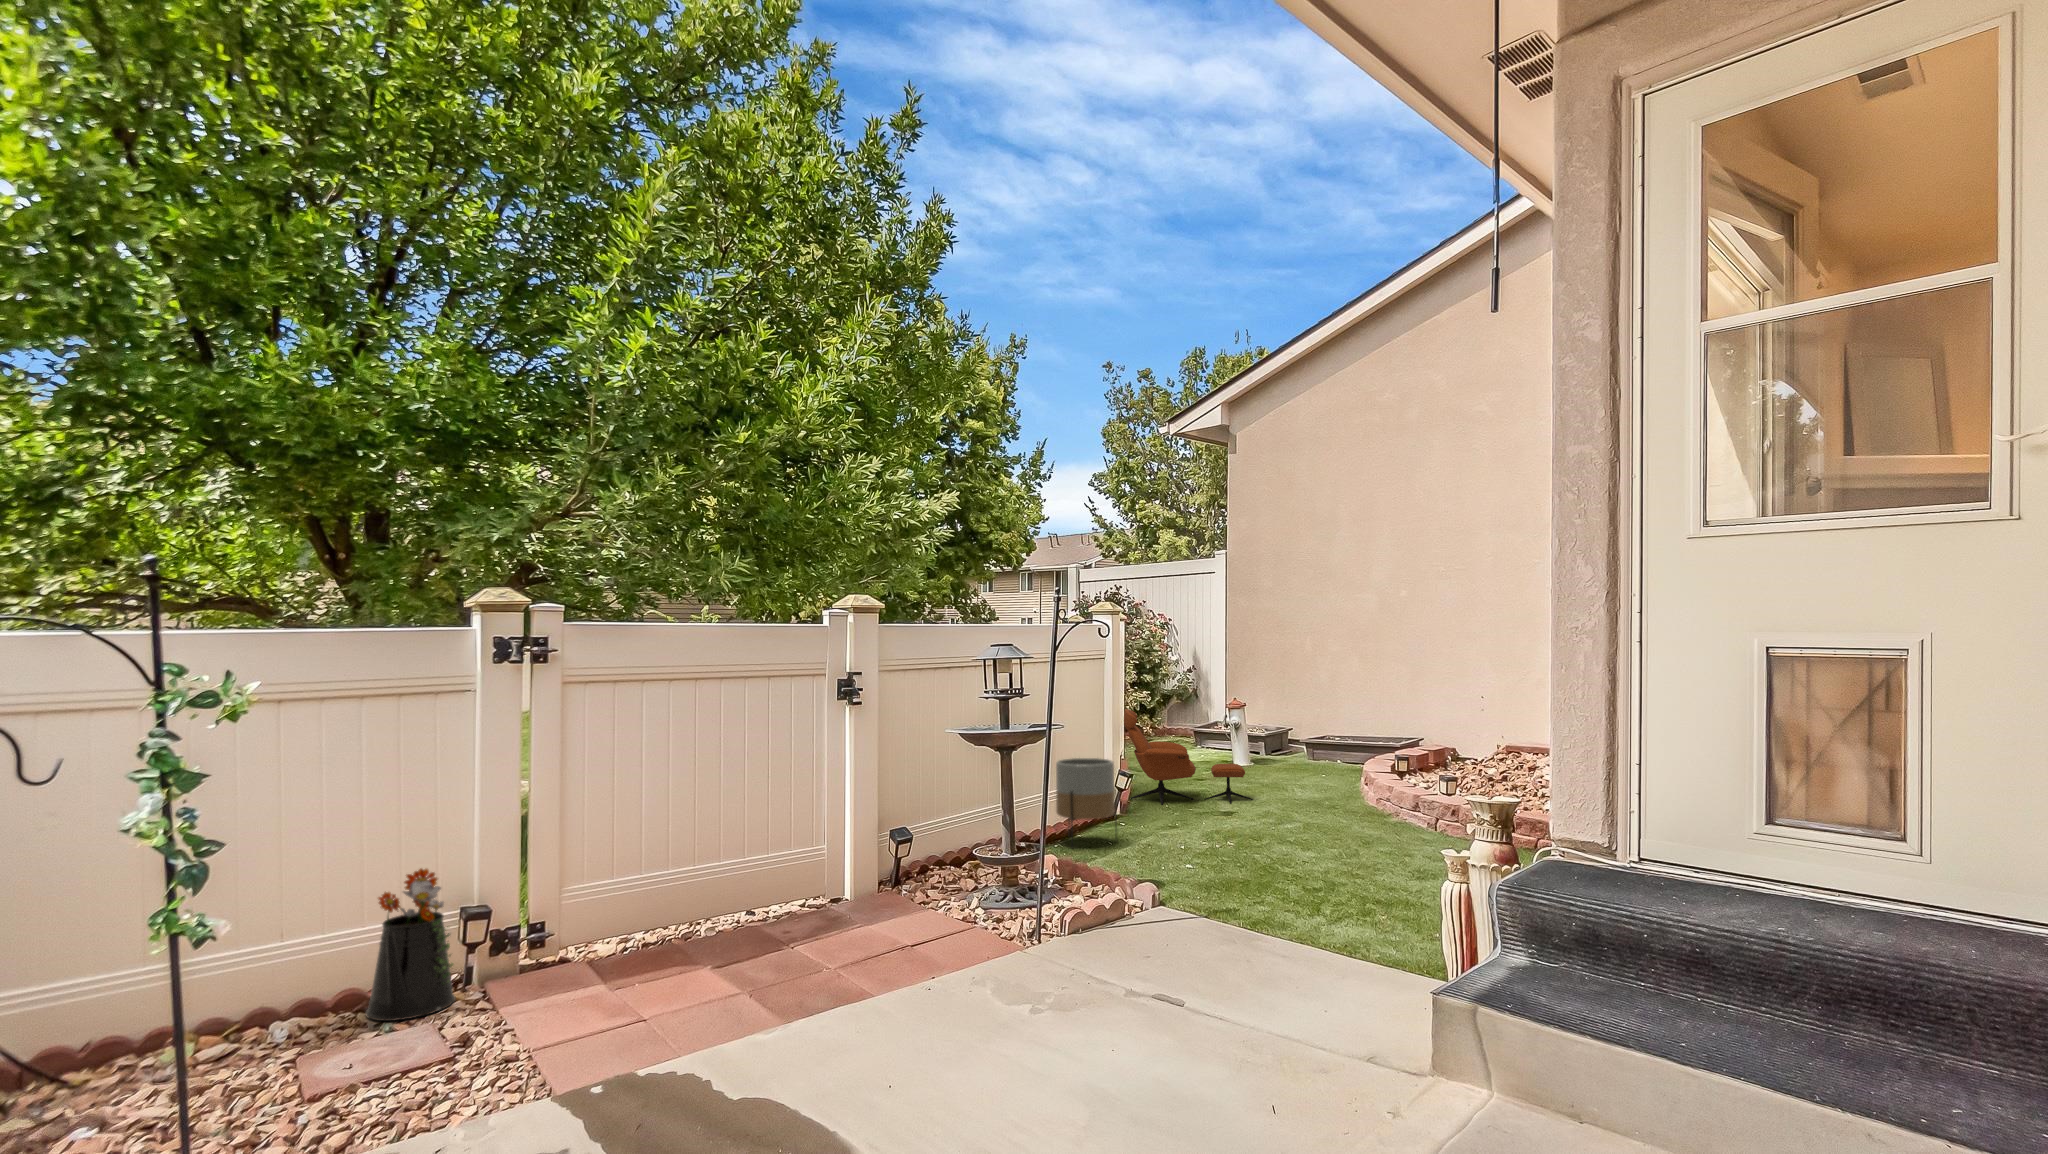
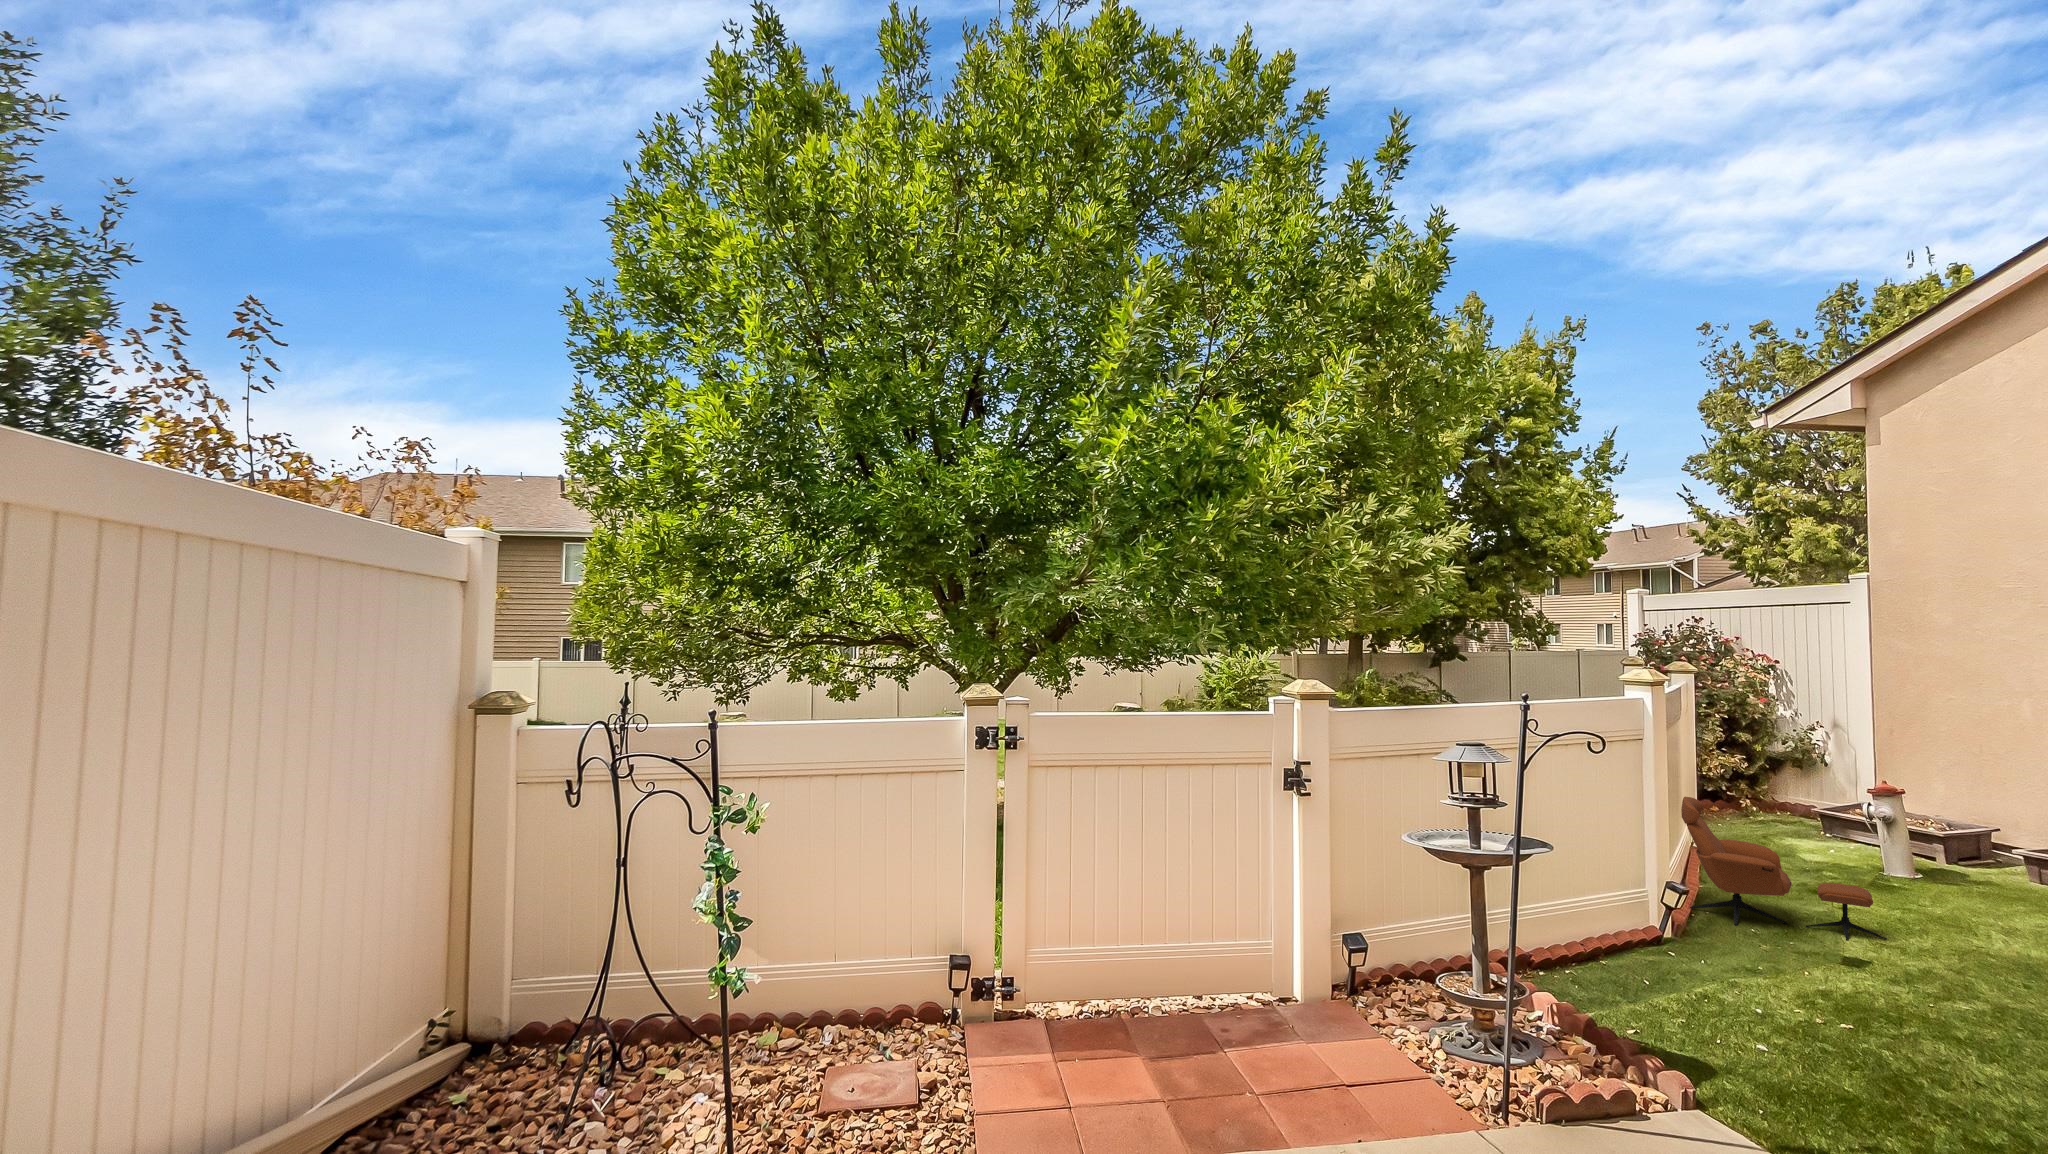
planter: present [1056,758,1117,846] -> none [1567,866,1652,978]
watering can: present [365,869,456,1021] -> none [874,920,939,1052]

